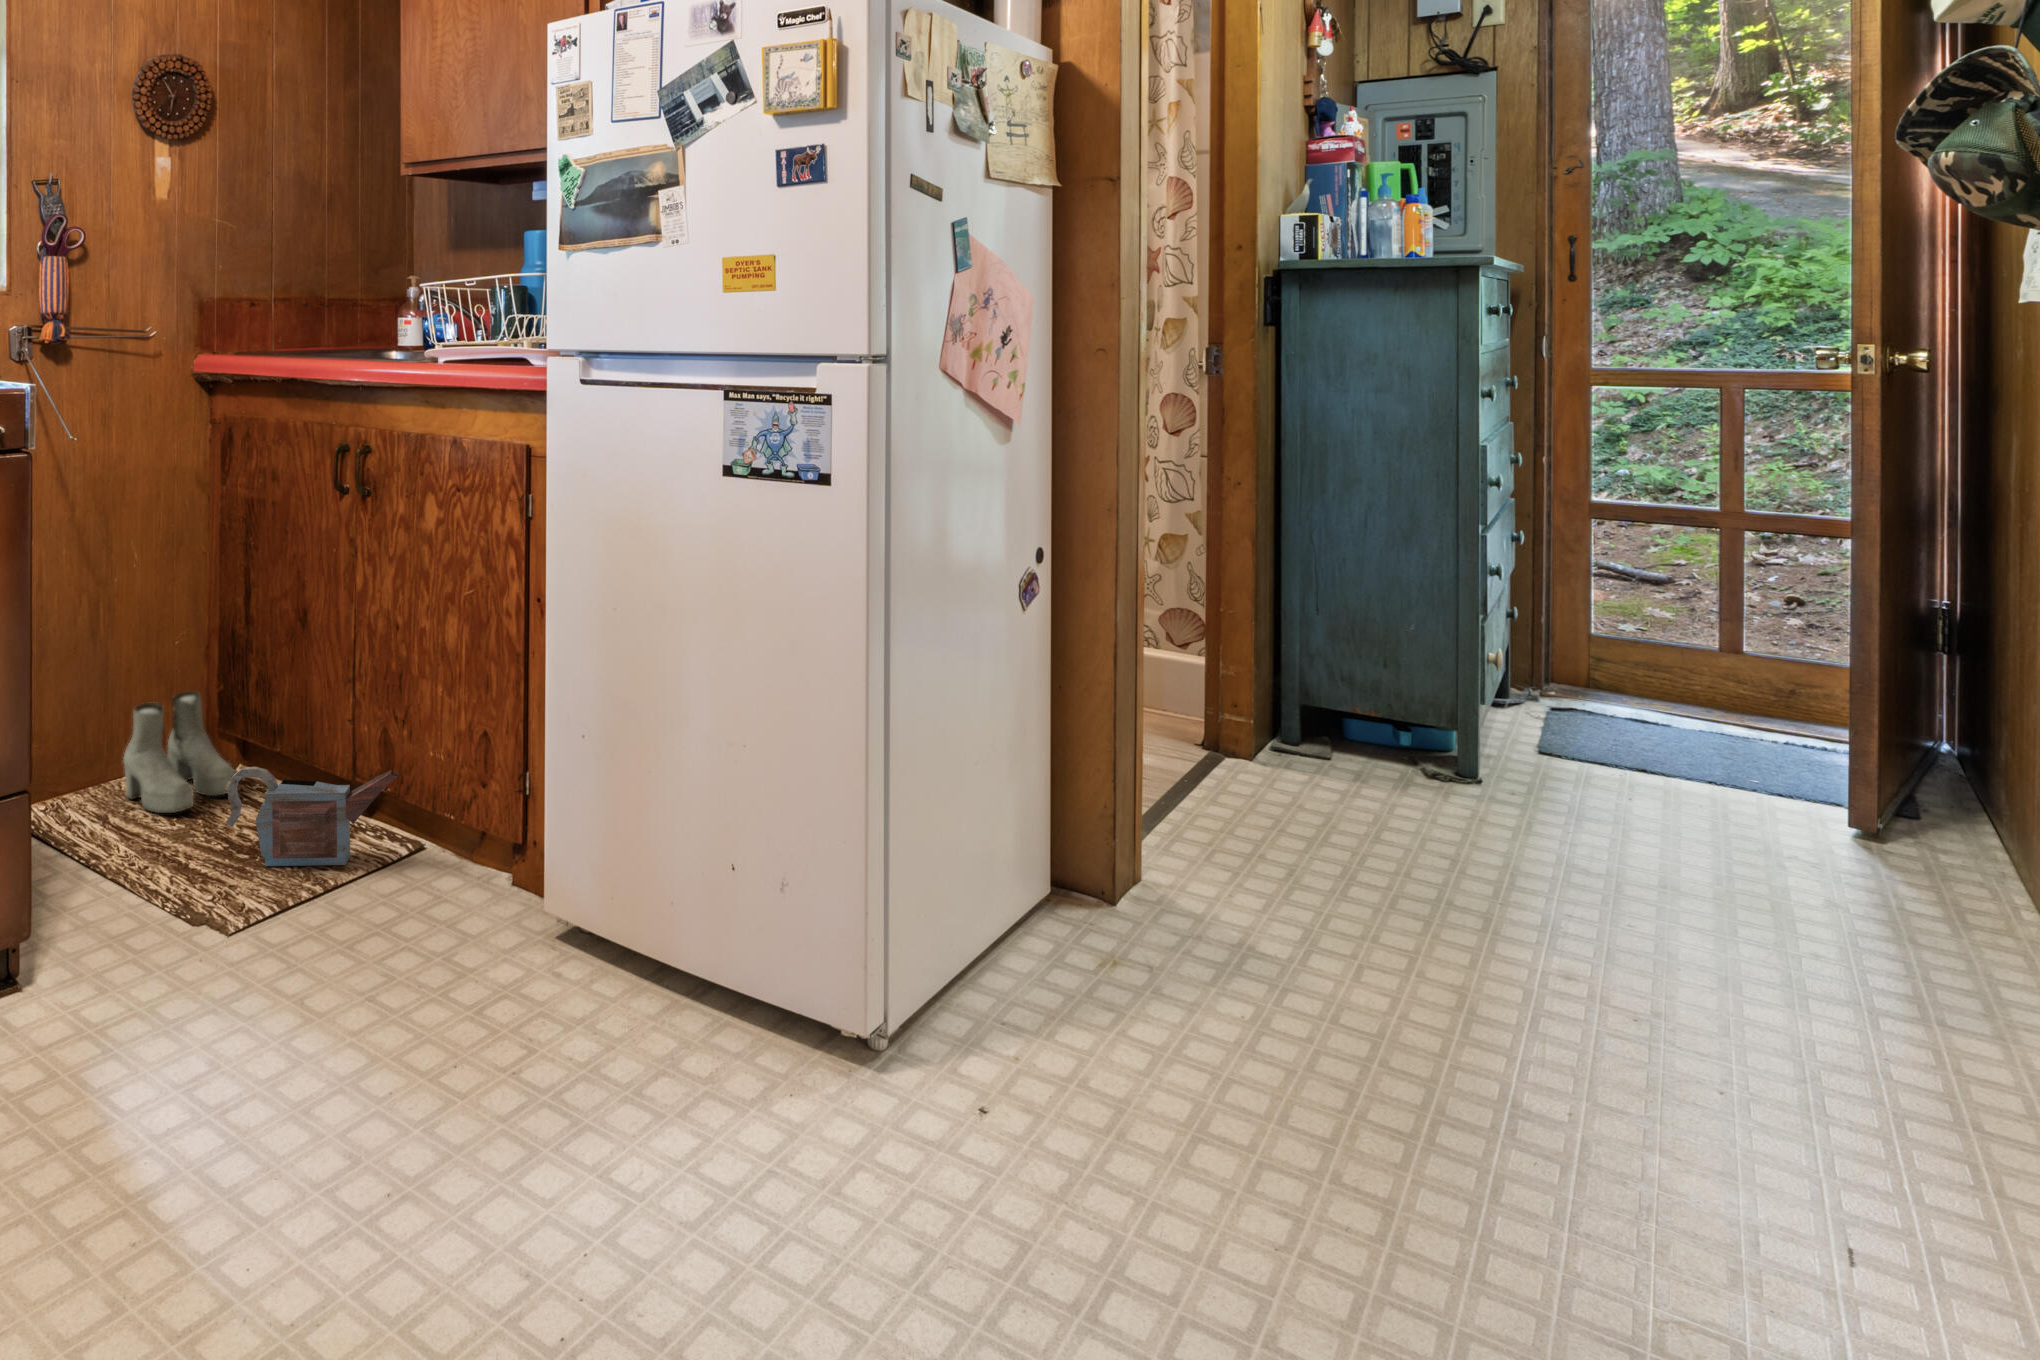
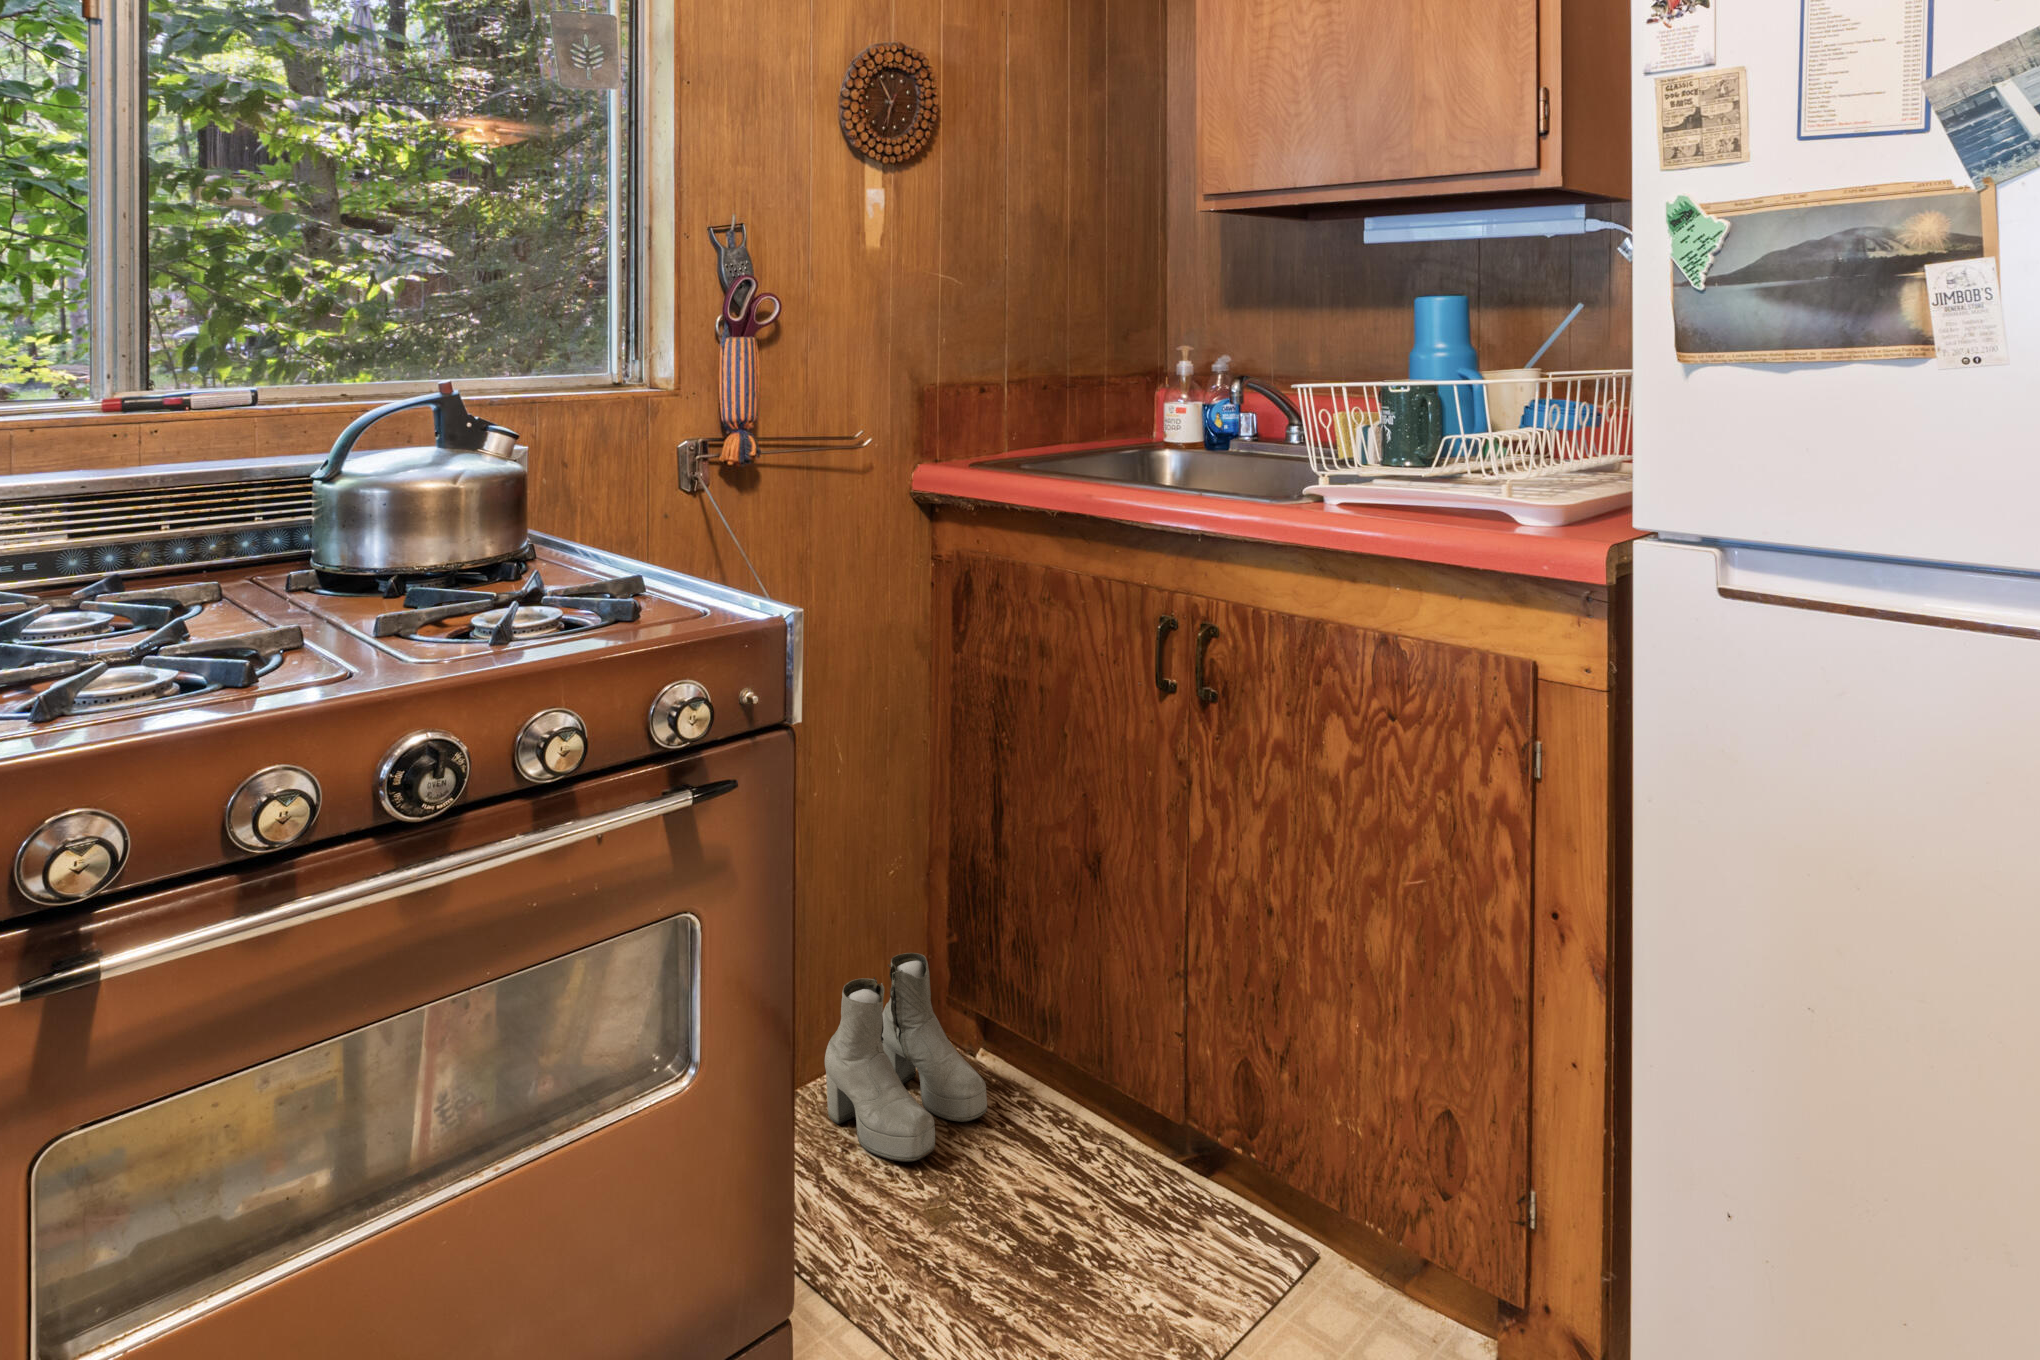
watering can: present [226,767,399,866] -> none [1020,1139,1287,1301]

